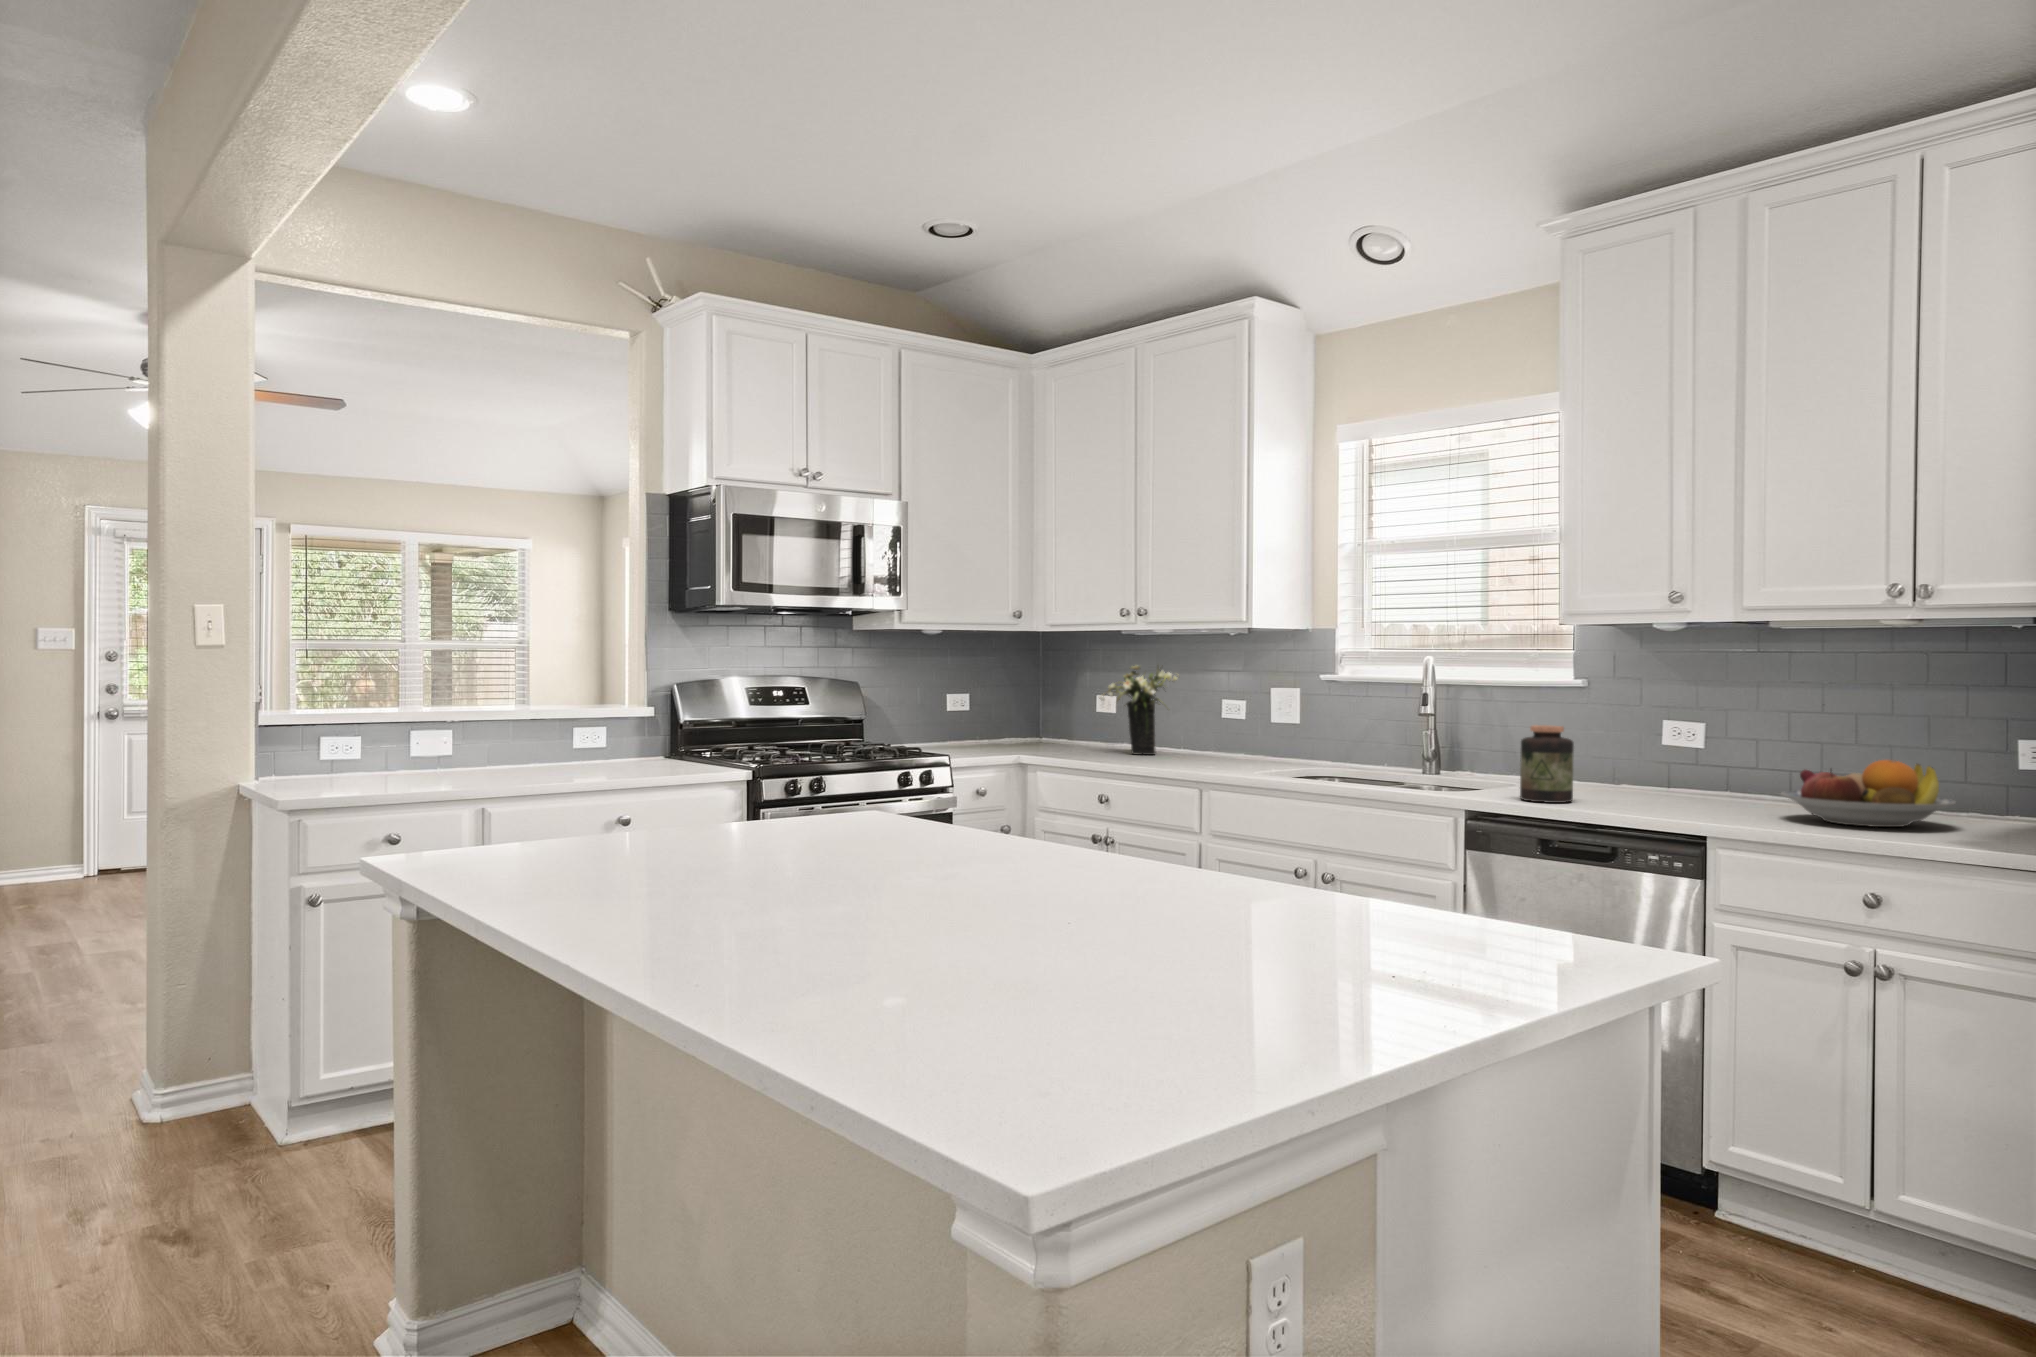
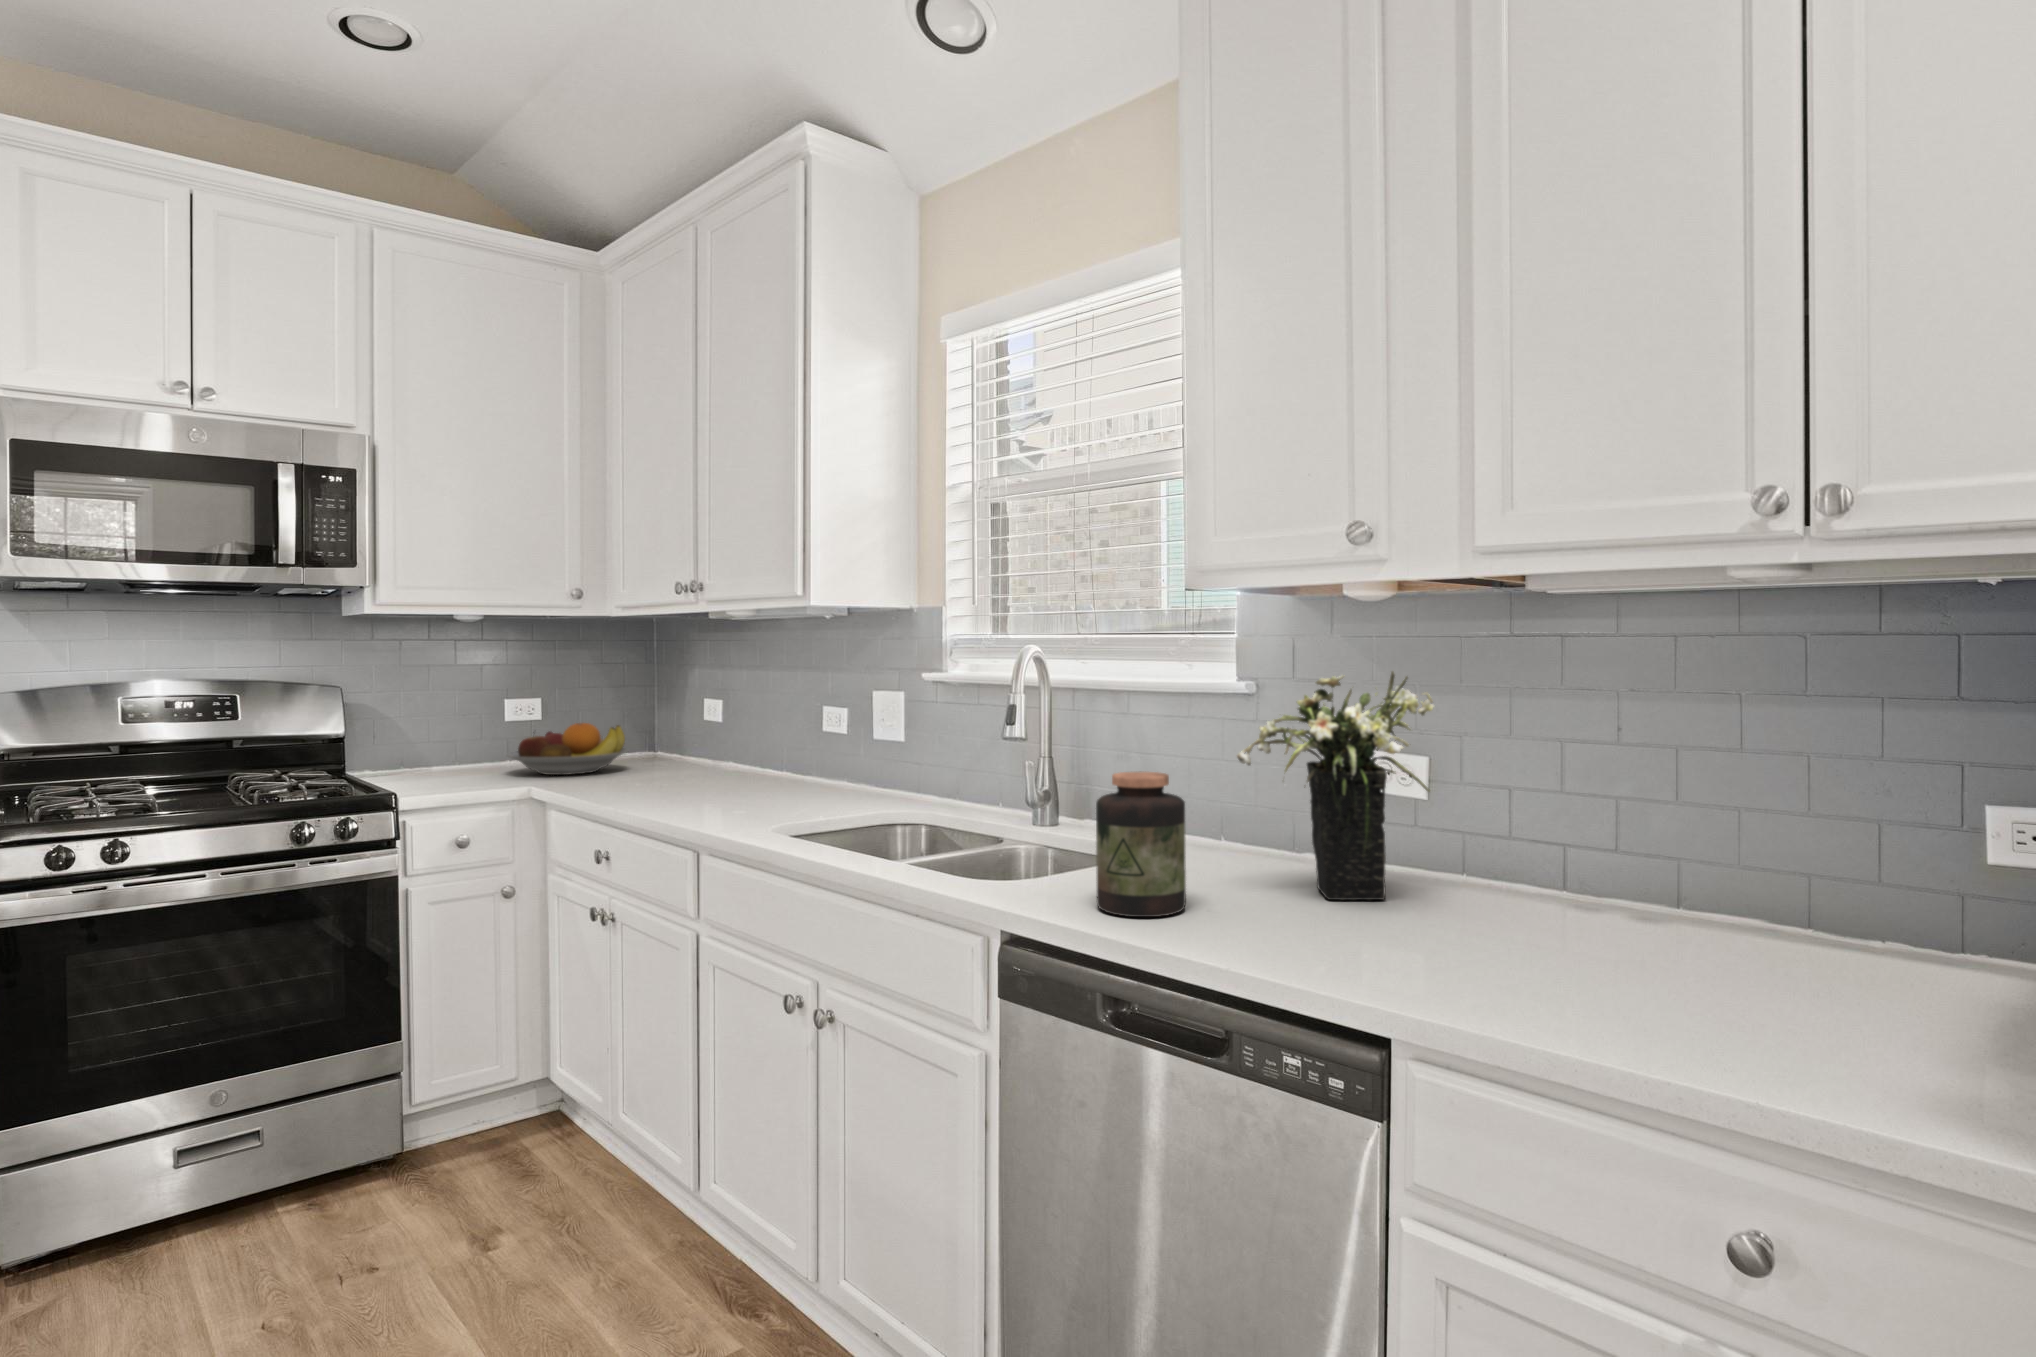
flower arrangement: present [1100,666,1177,755] -> present [1237,671,1434,900]
fruit bowl: present [1781,760,1955,827] -> present [507,723,628,775]

